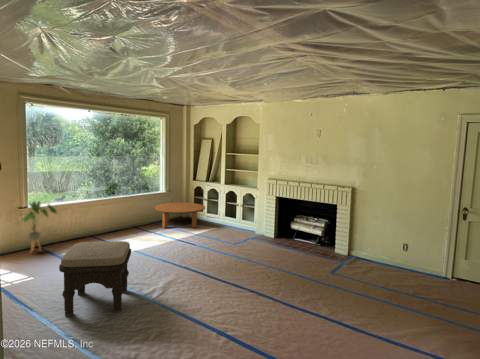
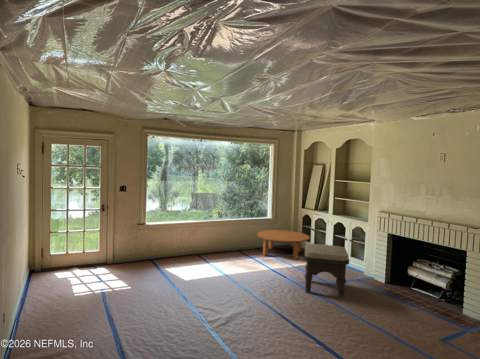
house plant: present [23,201,57,250] -> none [137,219,164,265]
ottoman: present [59,241,131,316] -> present [304,244,349,297]

